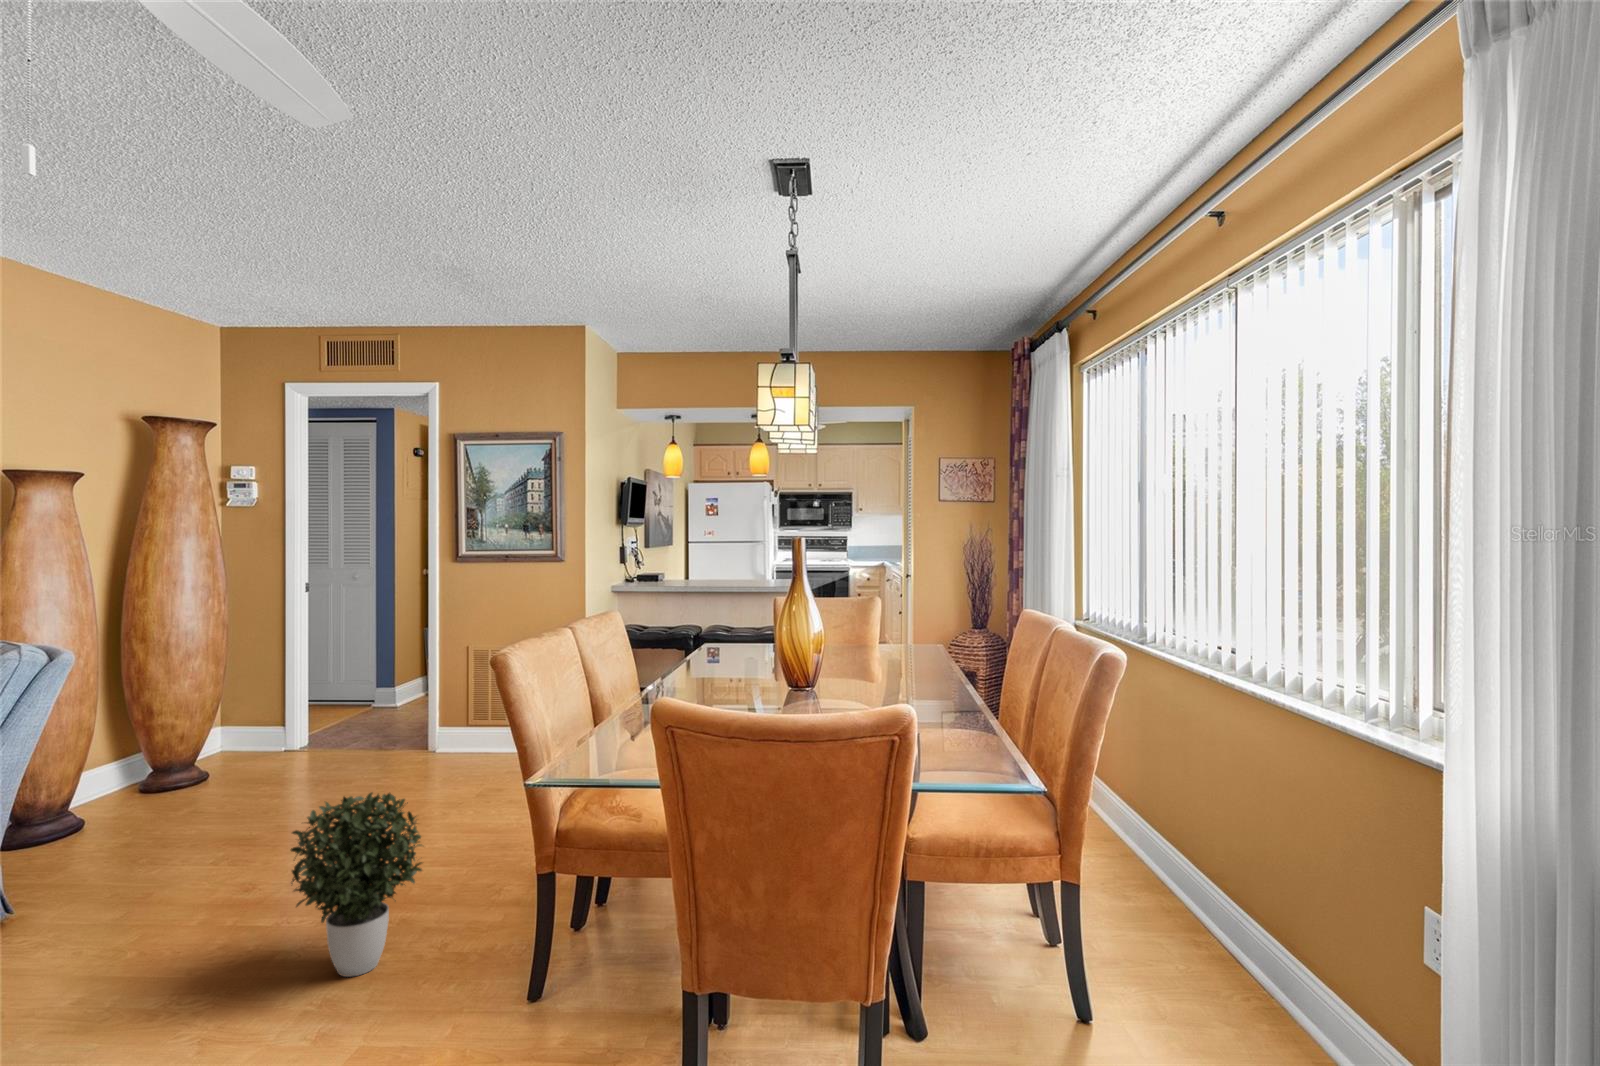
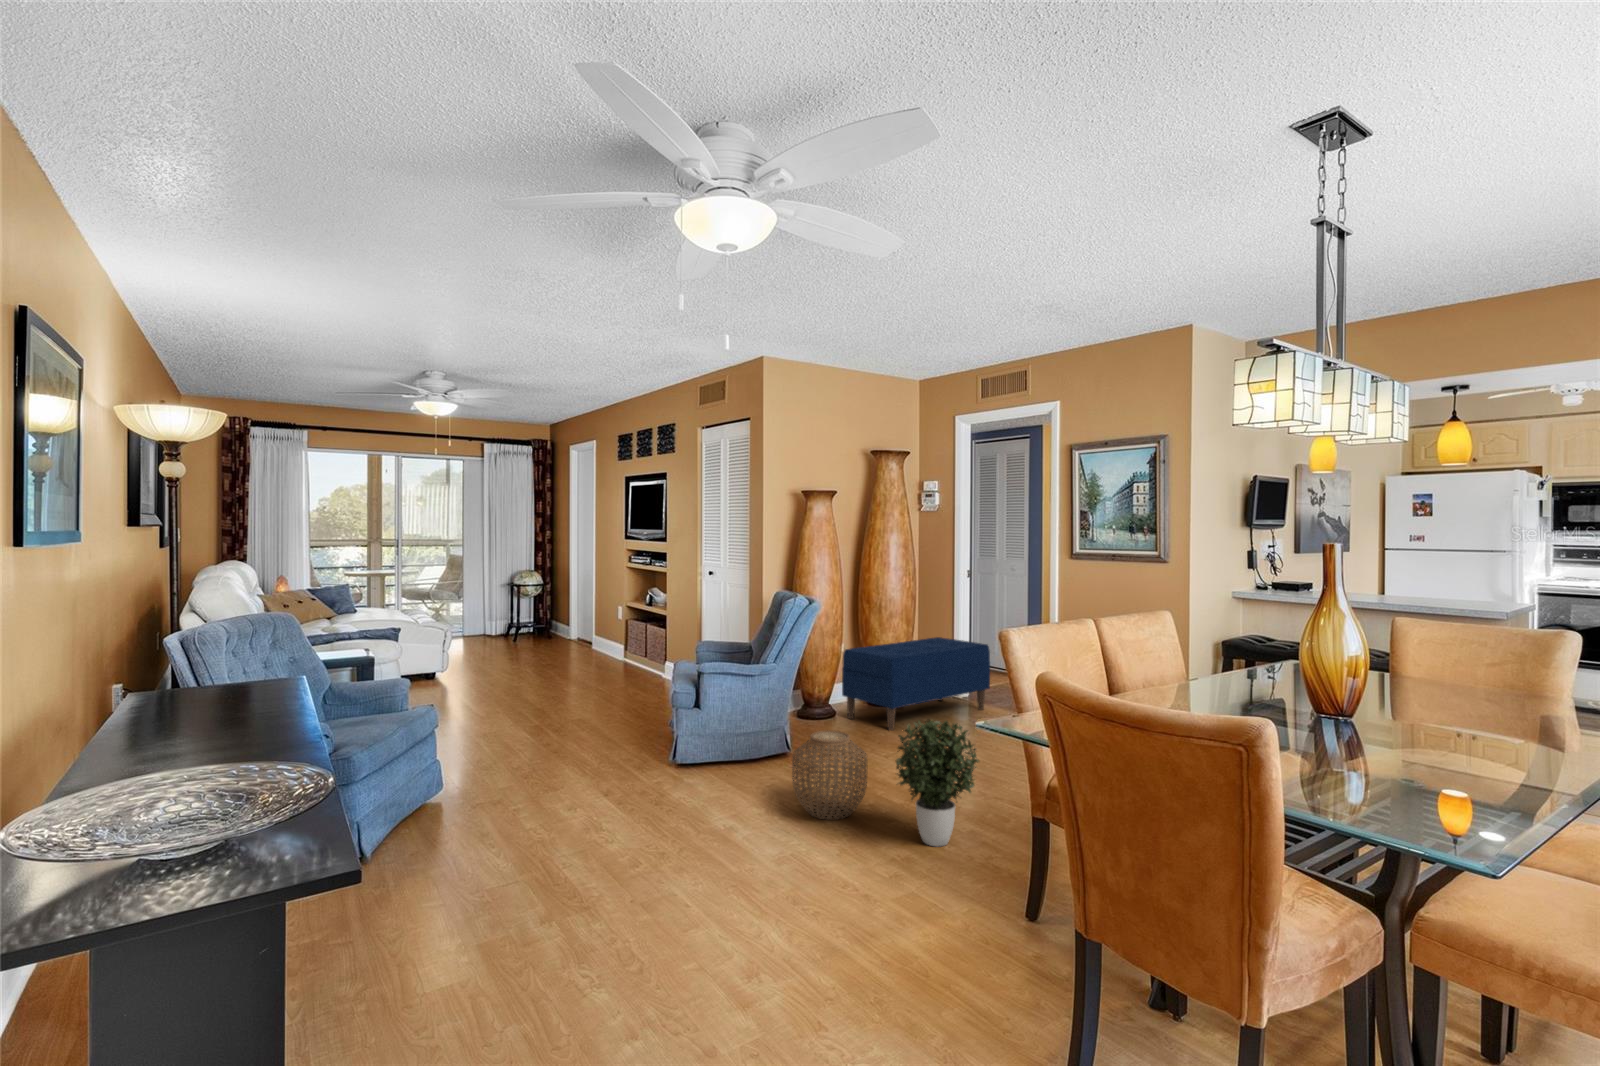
bench: none [106,676,348,823] -> present [842,637,990,731]
woven basket: none [69,850,226,1007] -> present [792,730,867,820]

